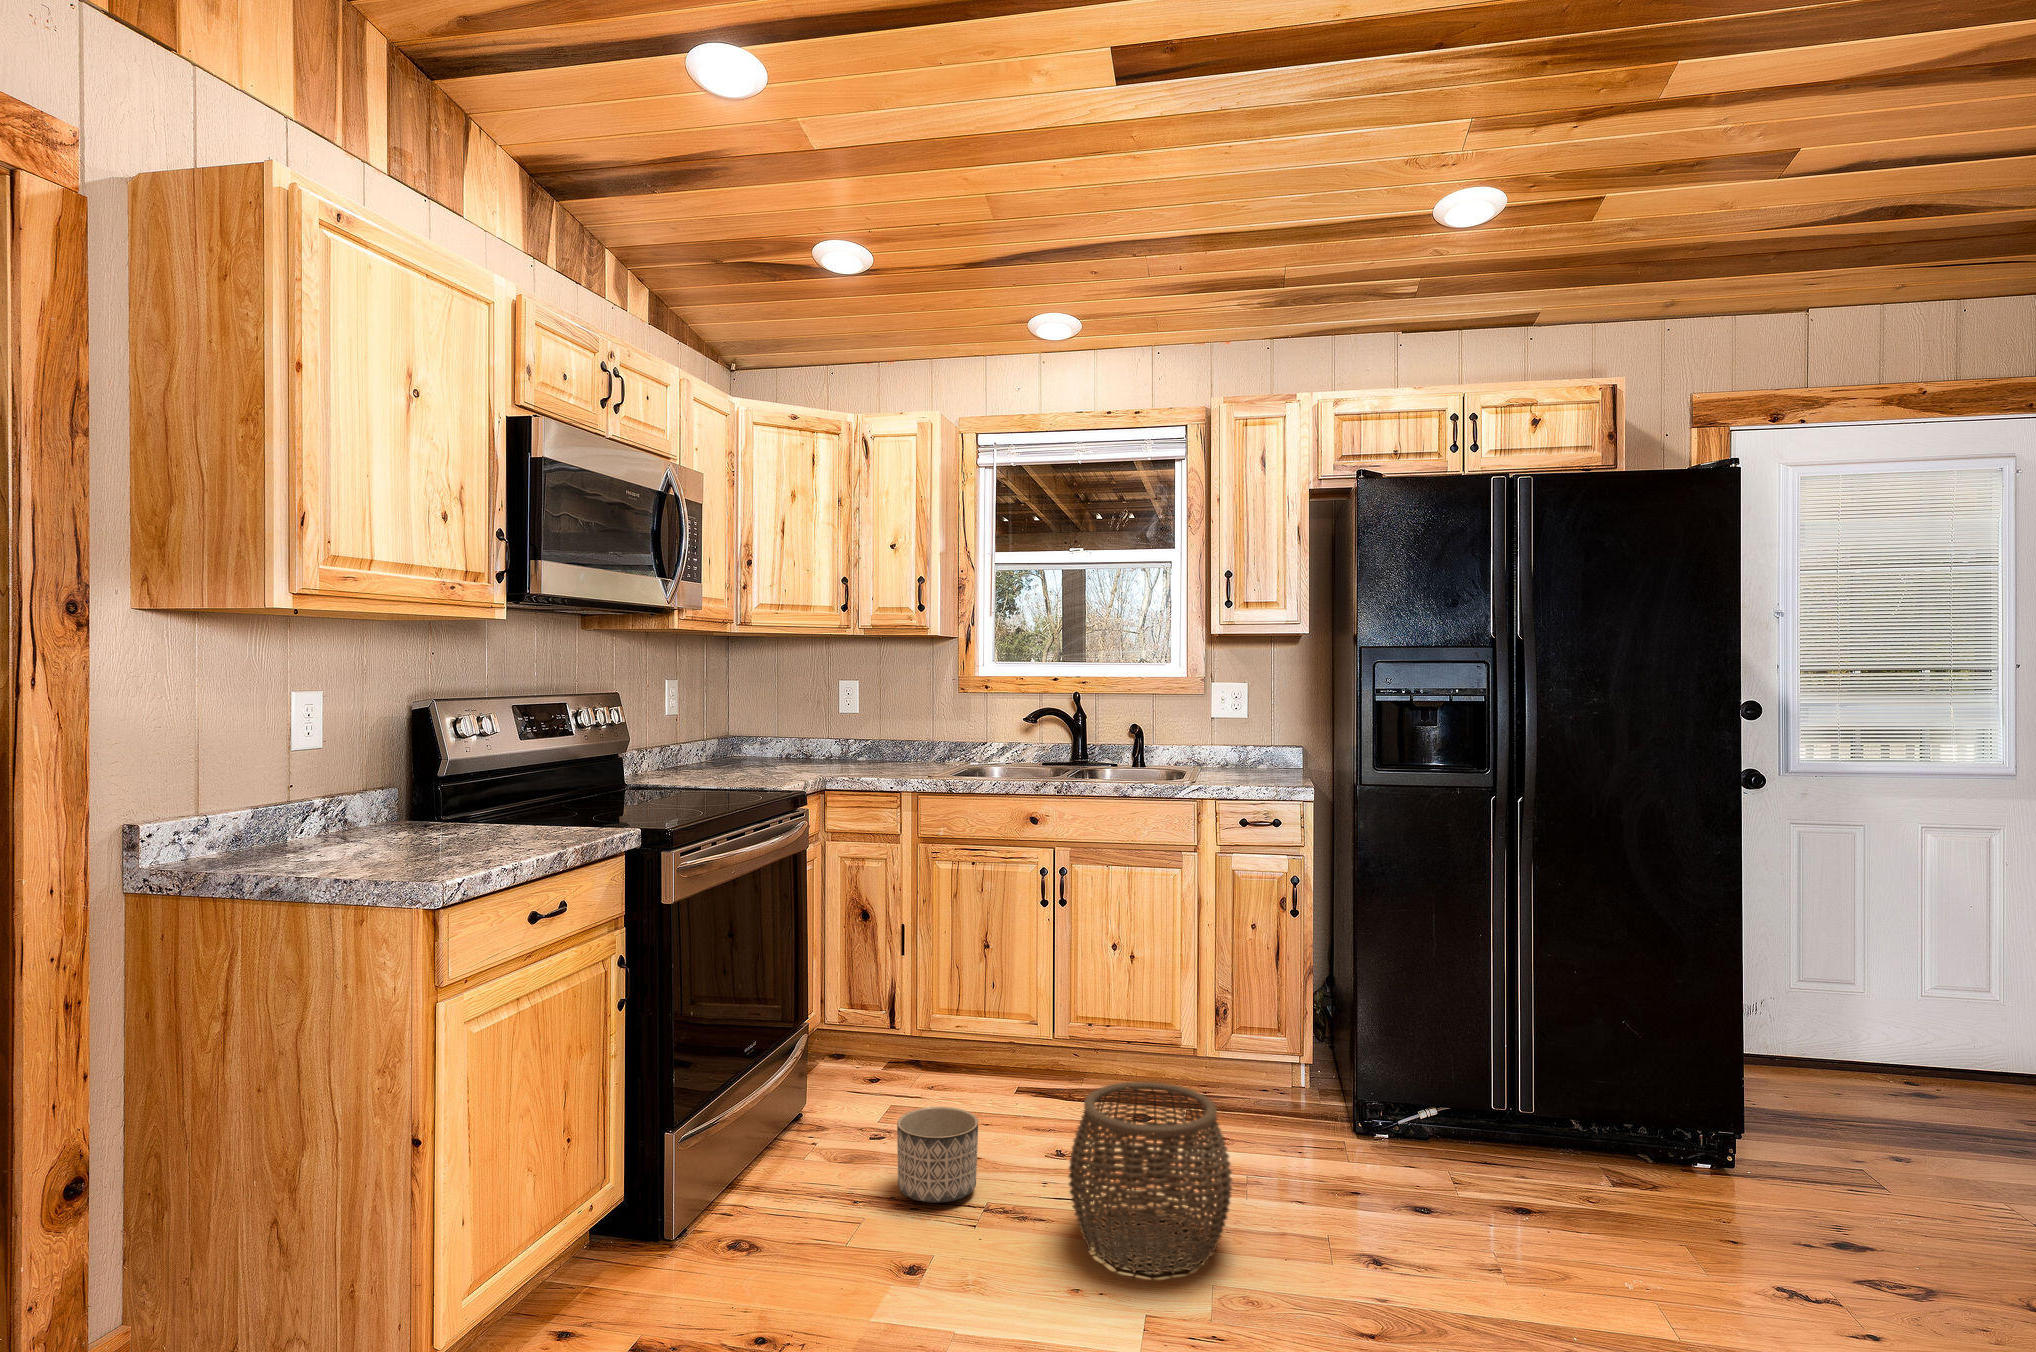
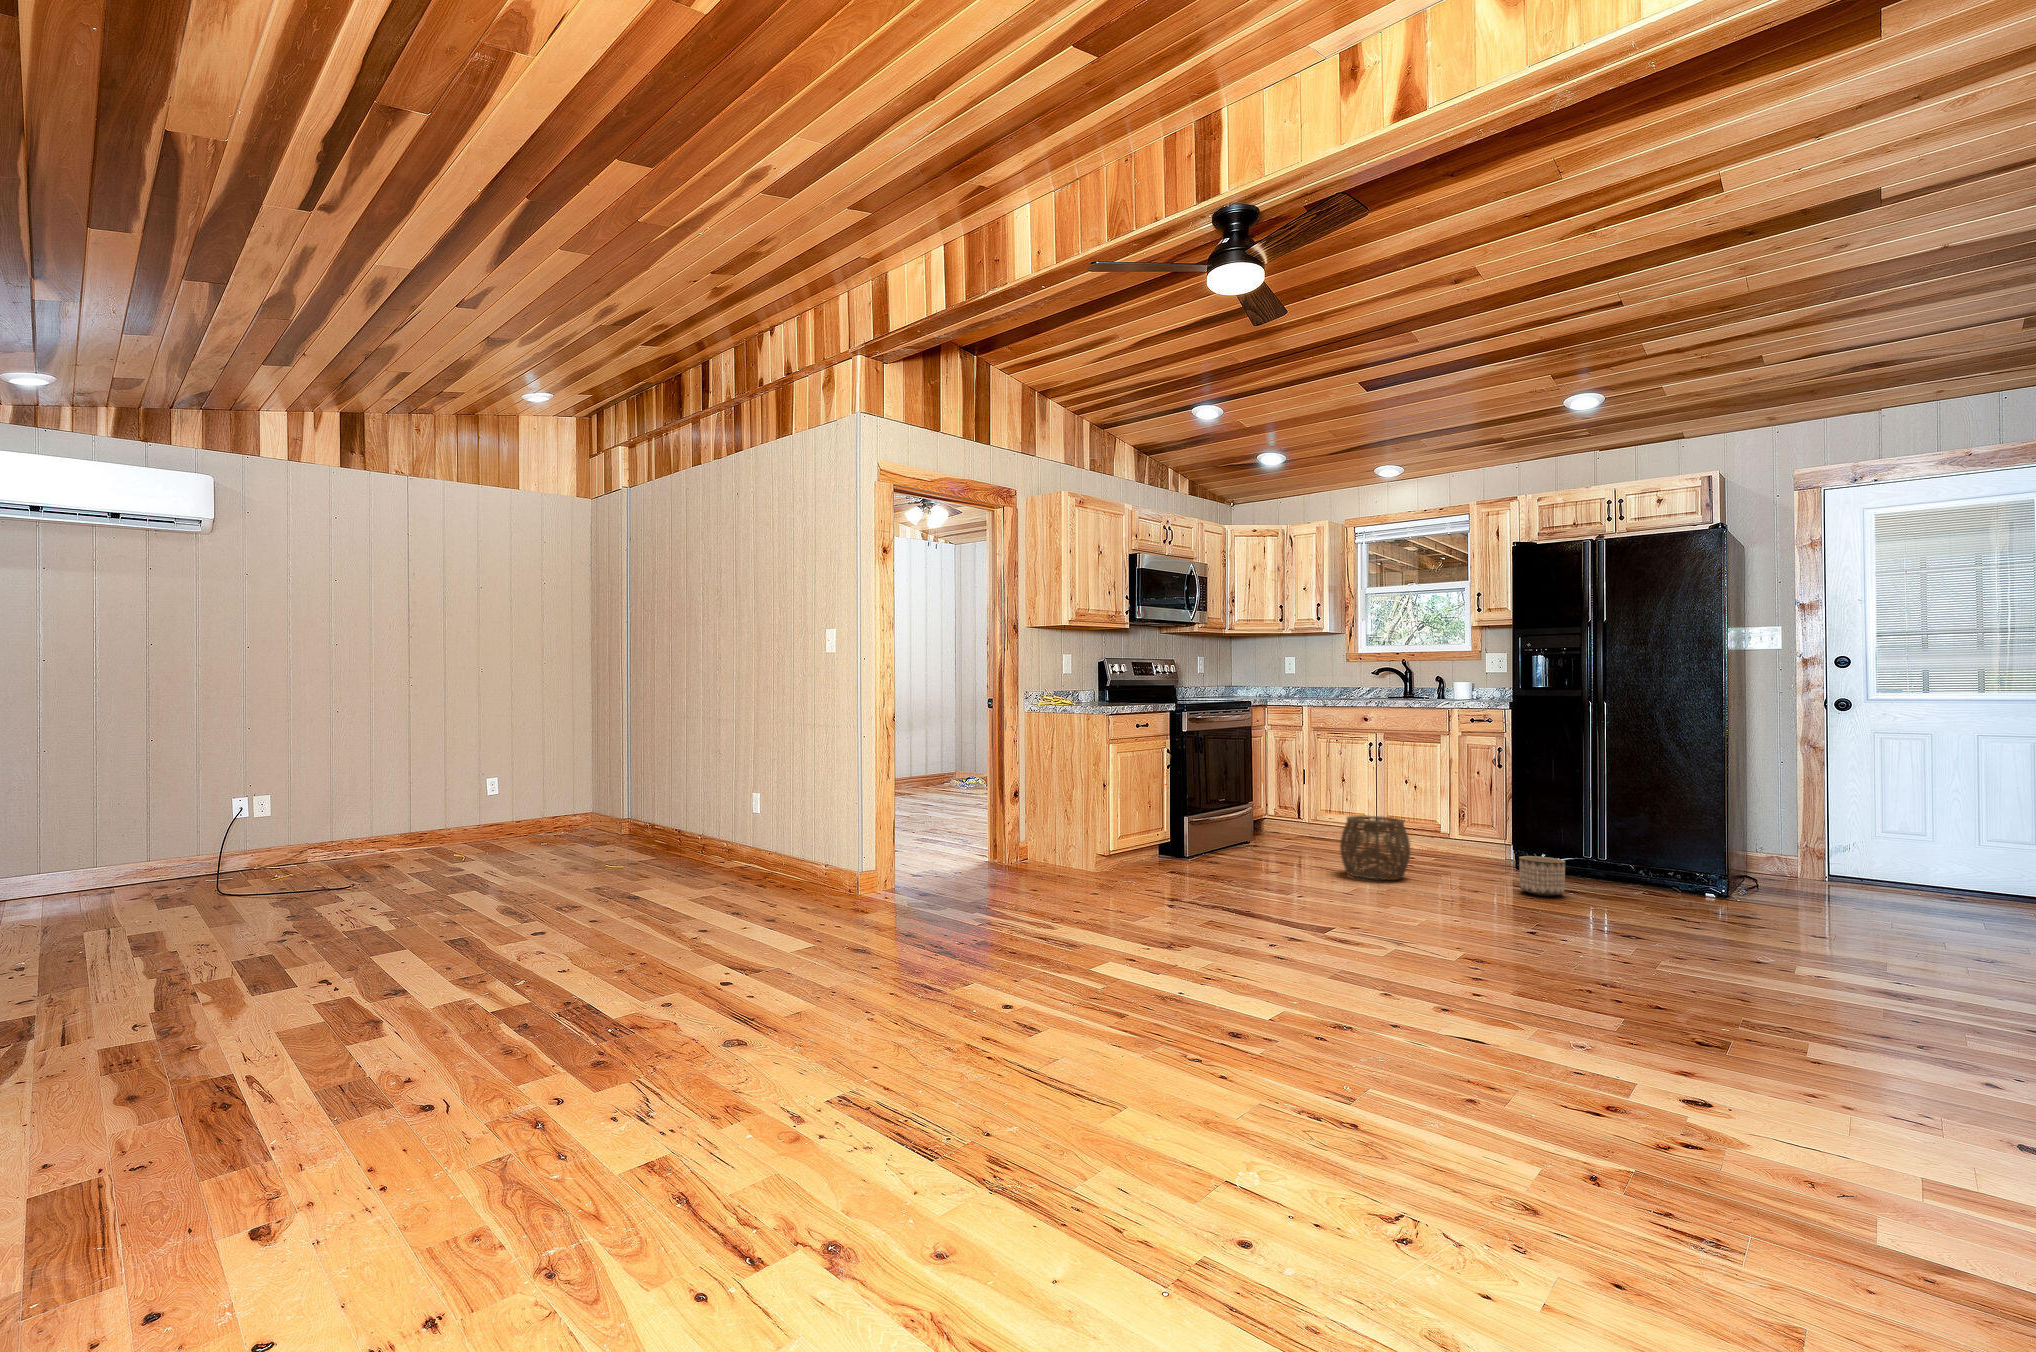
planter: present [897,1107,978,1203] -> present [1519,856,1565,896]

